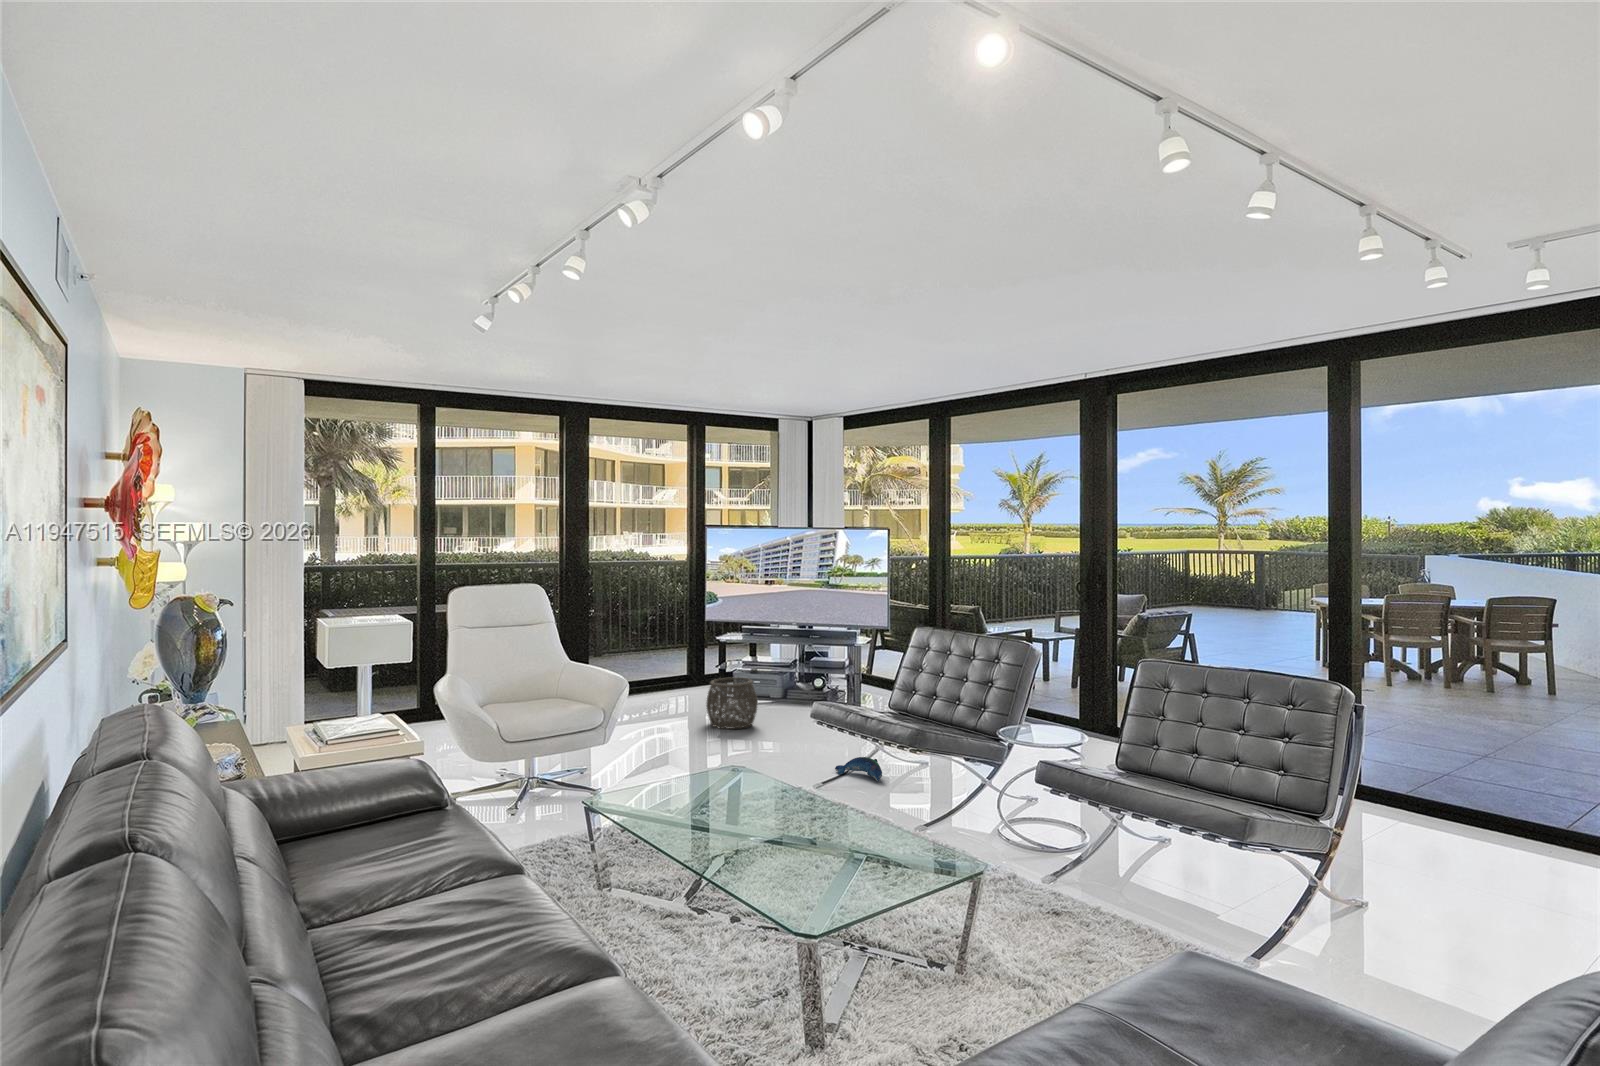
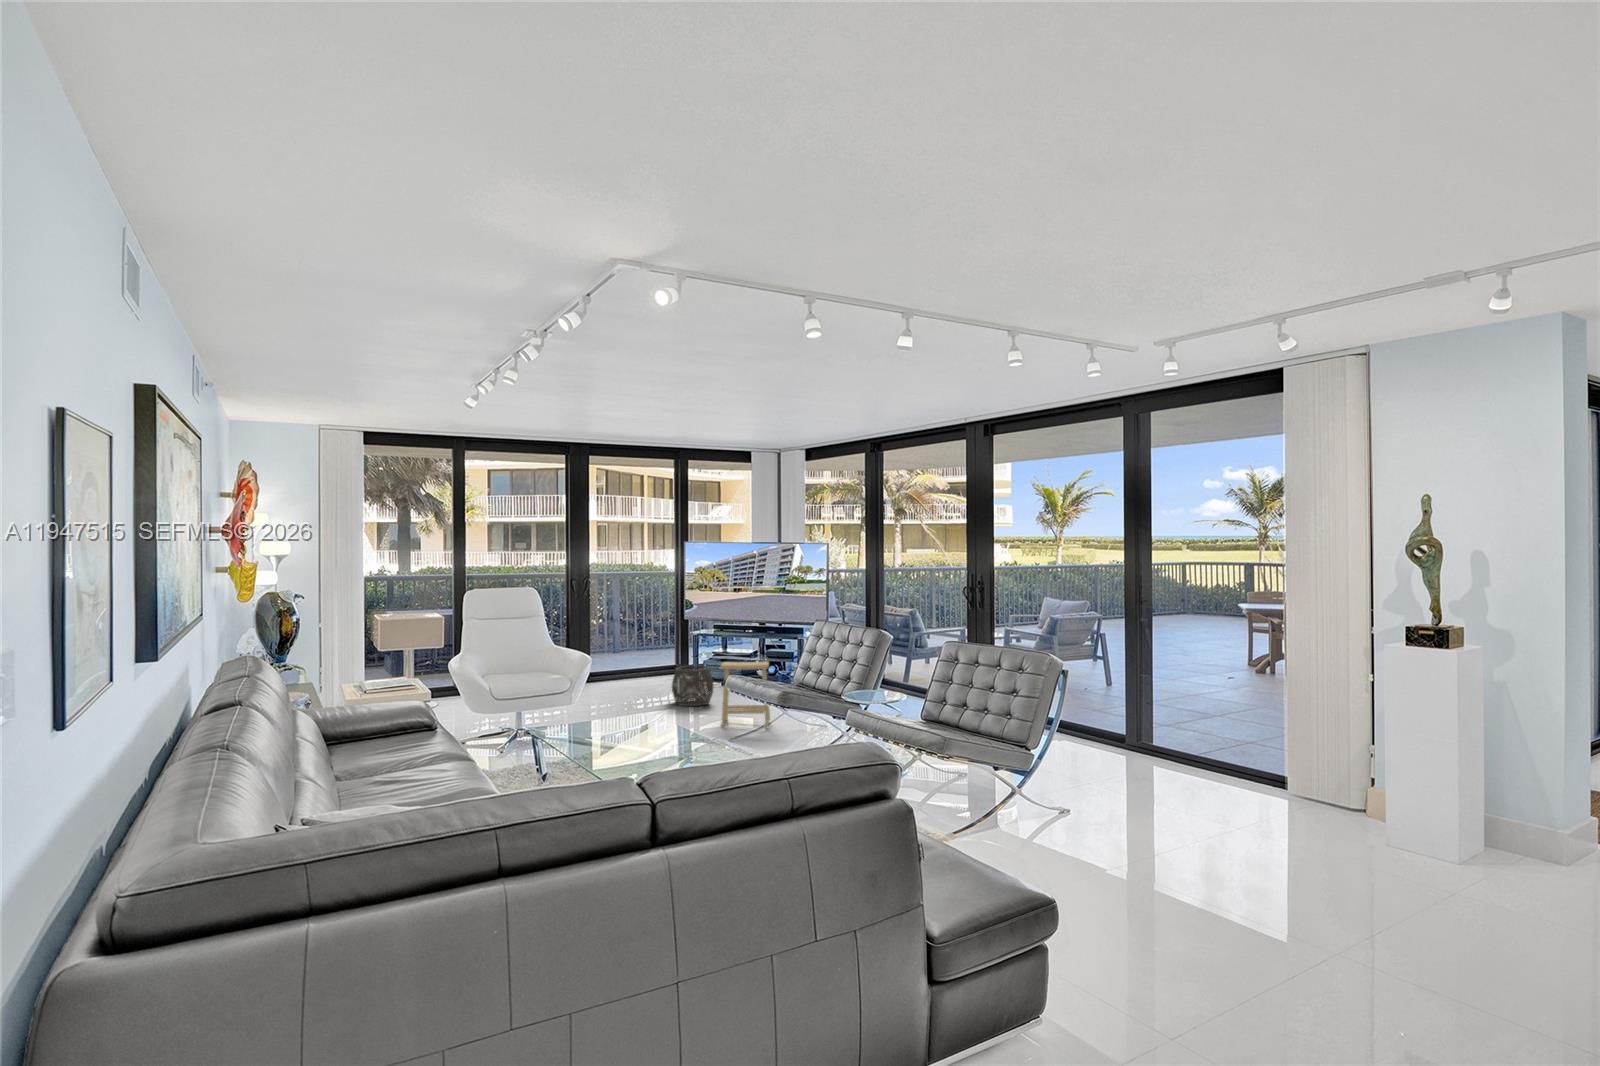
footstool: none [782,673,846,759] -> present [721,662,770,727]
plush toy: present [835,757,882,781] -> none [753,725,786,743]

